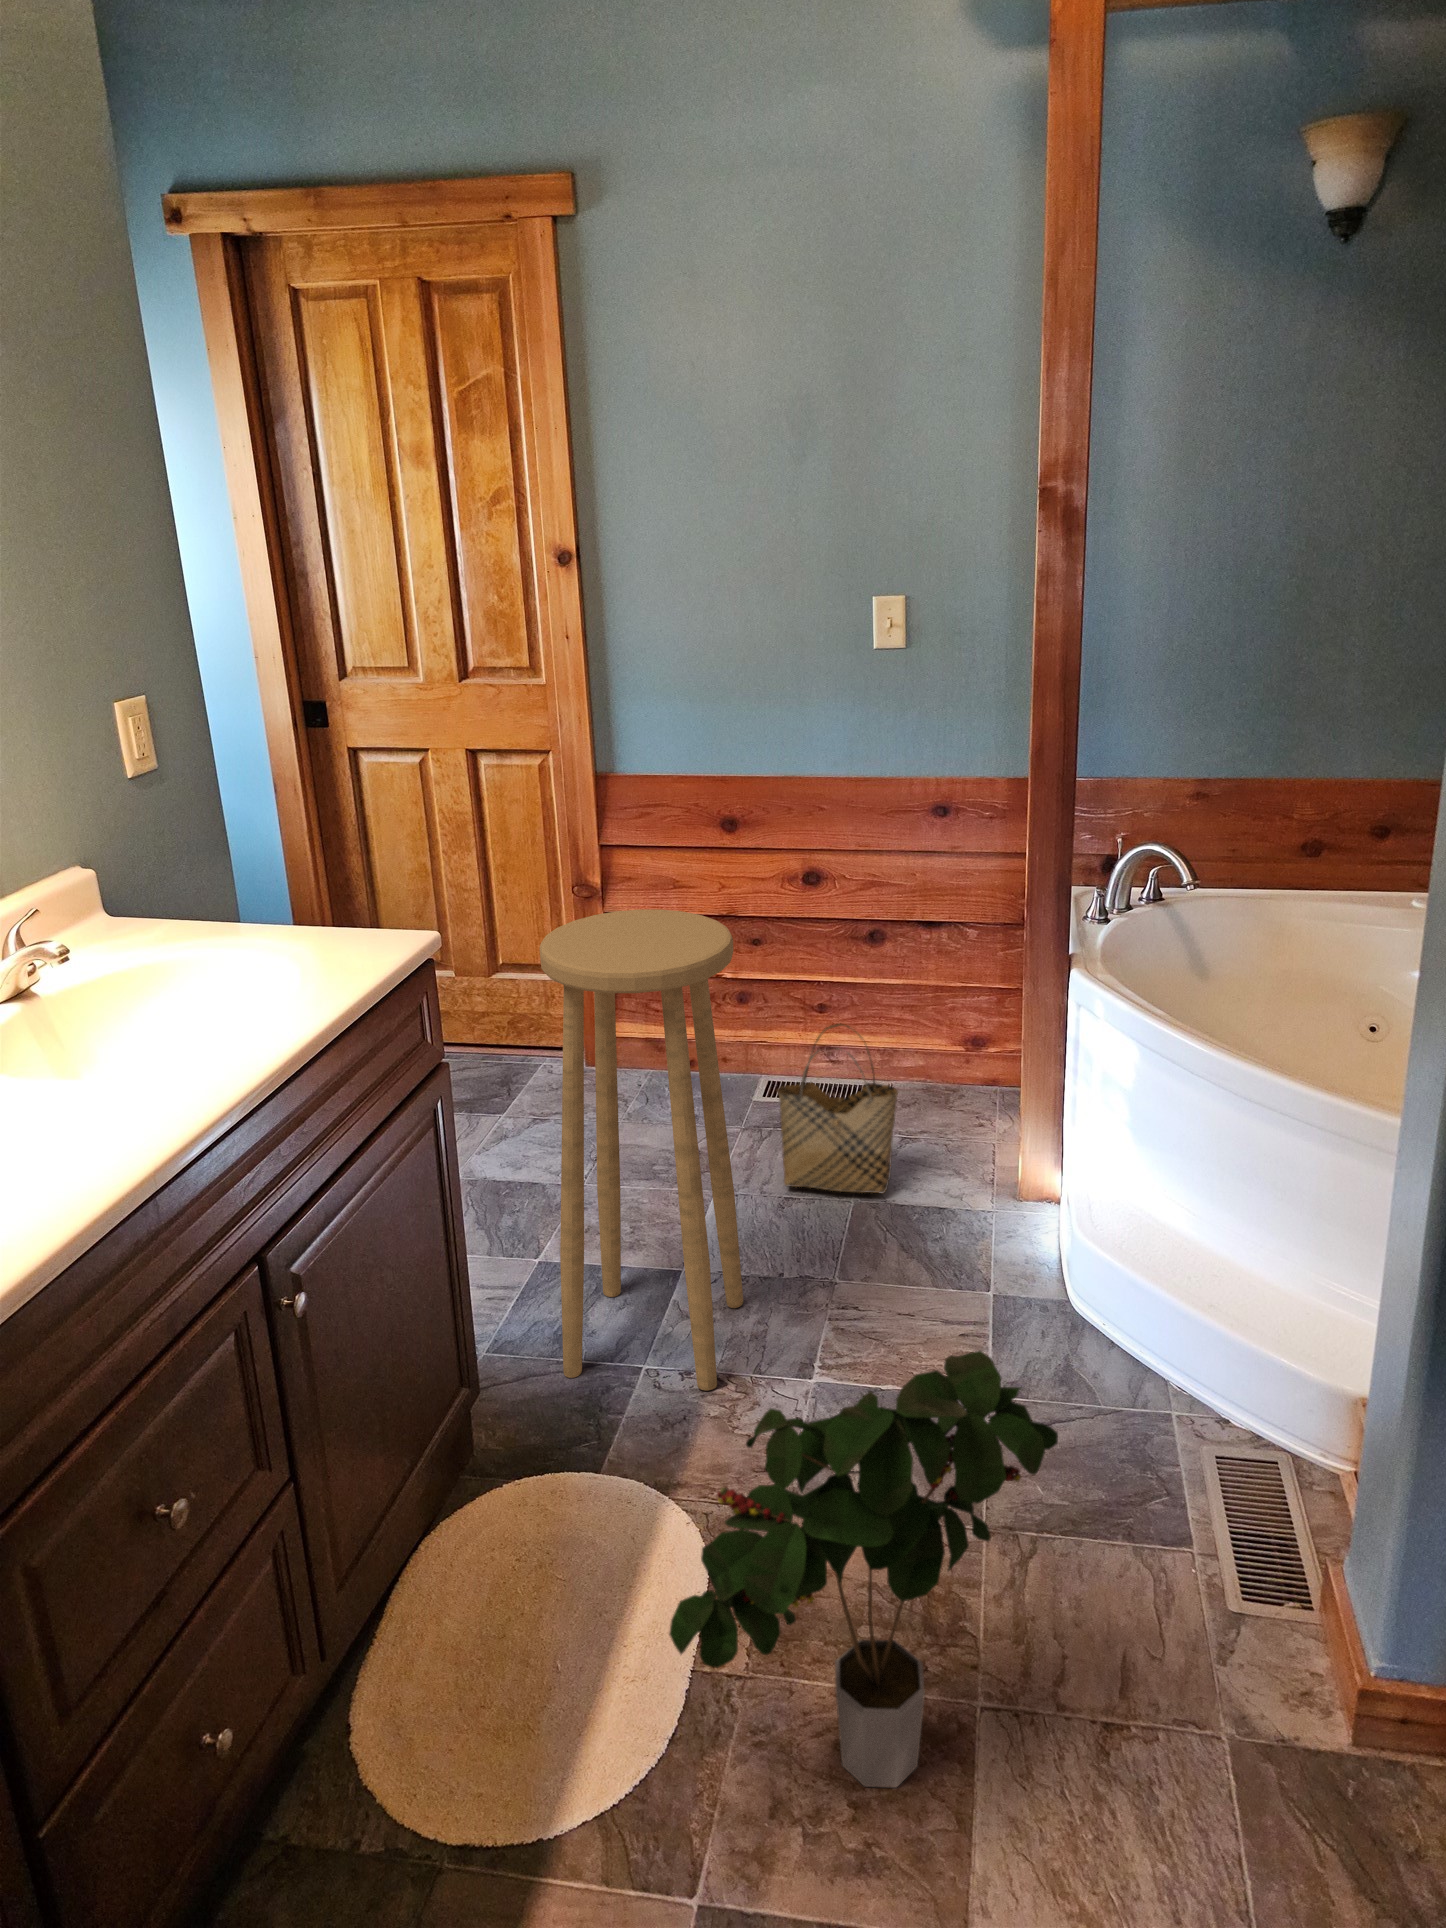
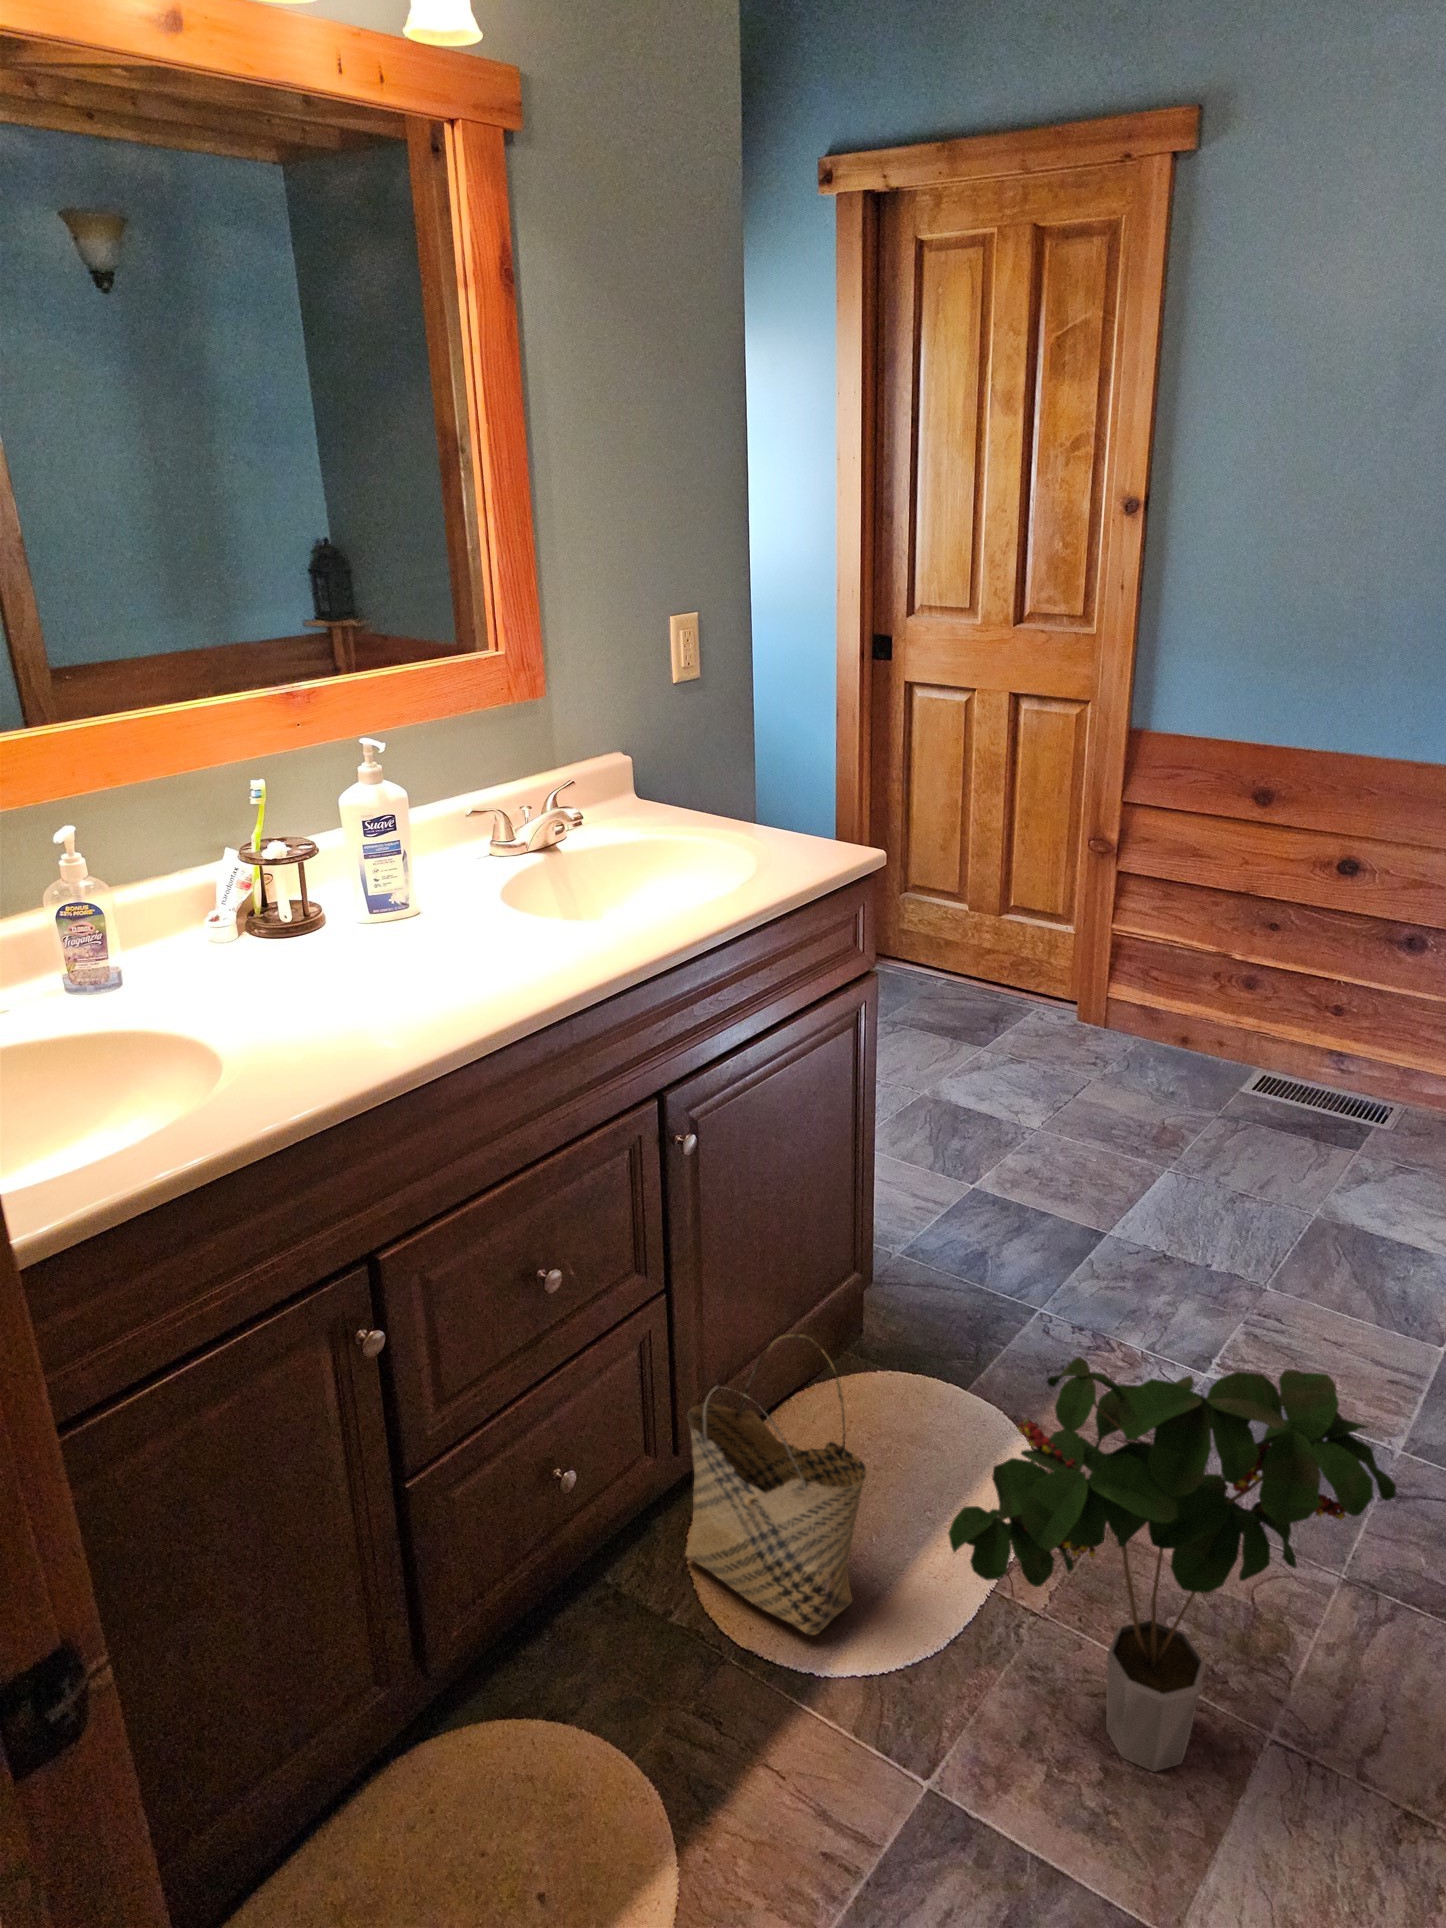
stool: present [540,910,743,1390] -> none [962,864,1194,1353]
woven basket: present [777,1023,898,1193] -> present [685,1333,866,1635]

